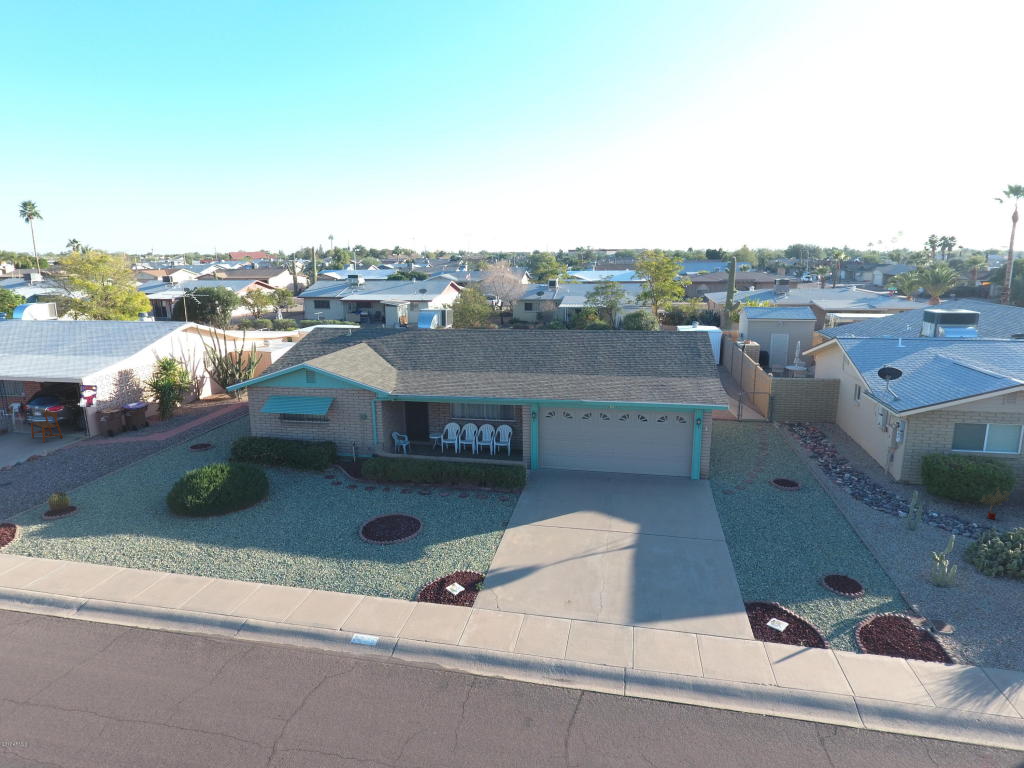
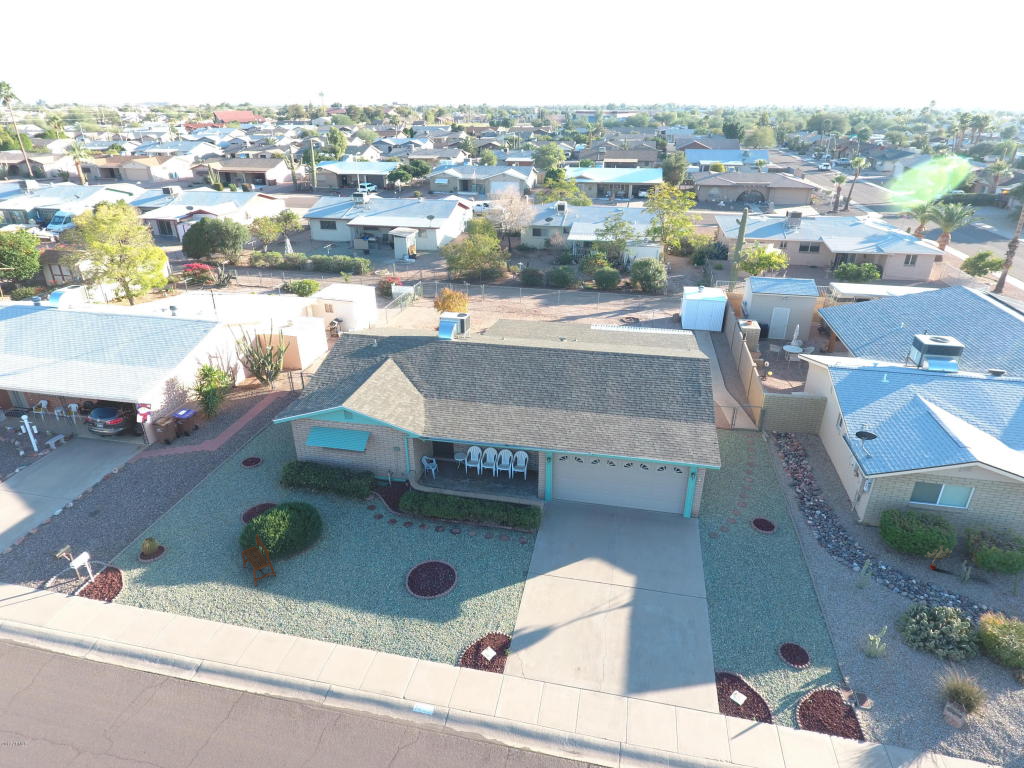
bench: present [31,410,62,442] -> present [242,535,275,585]

